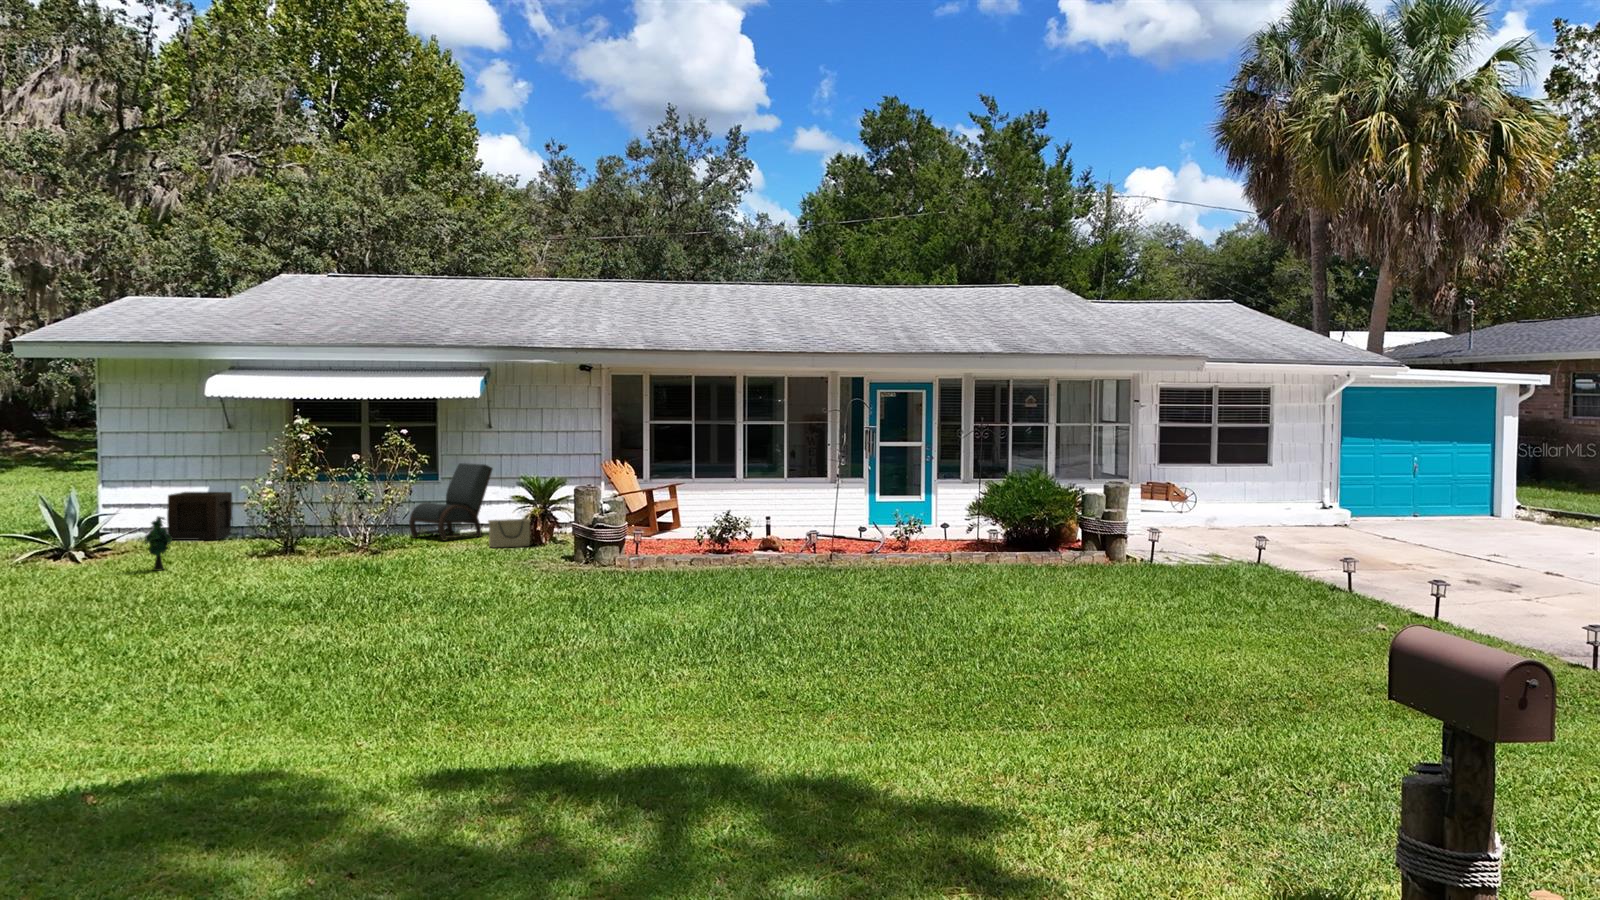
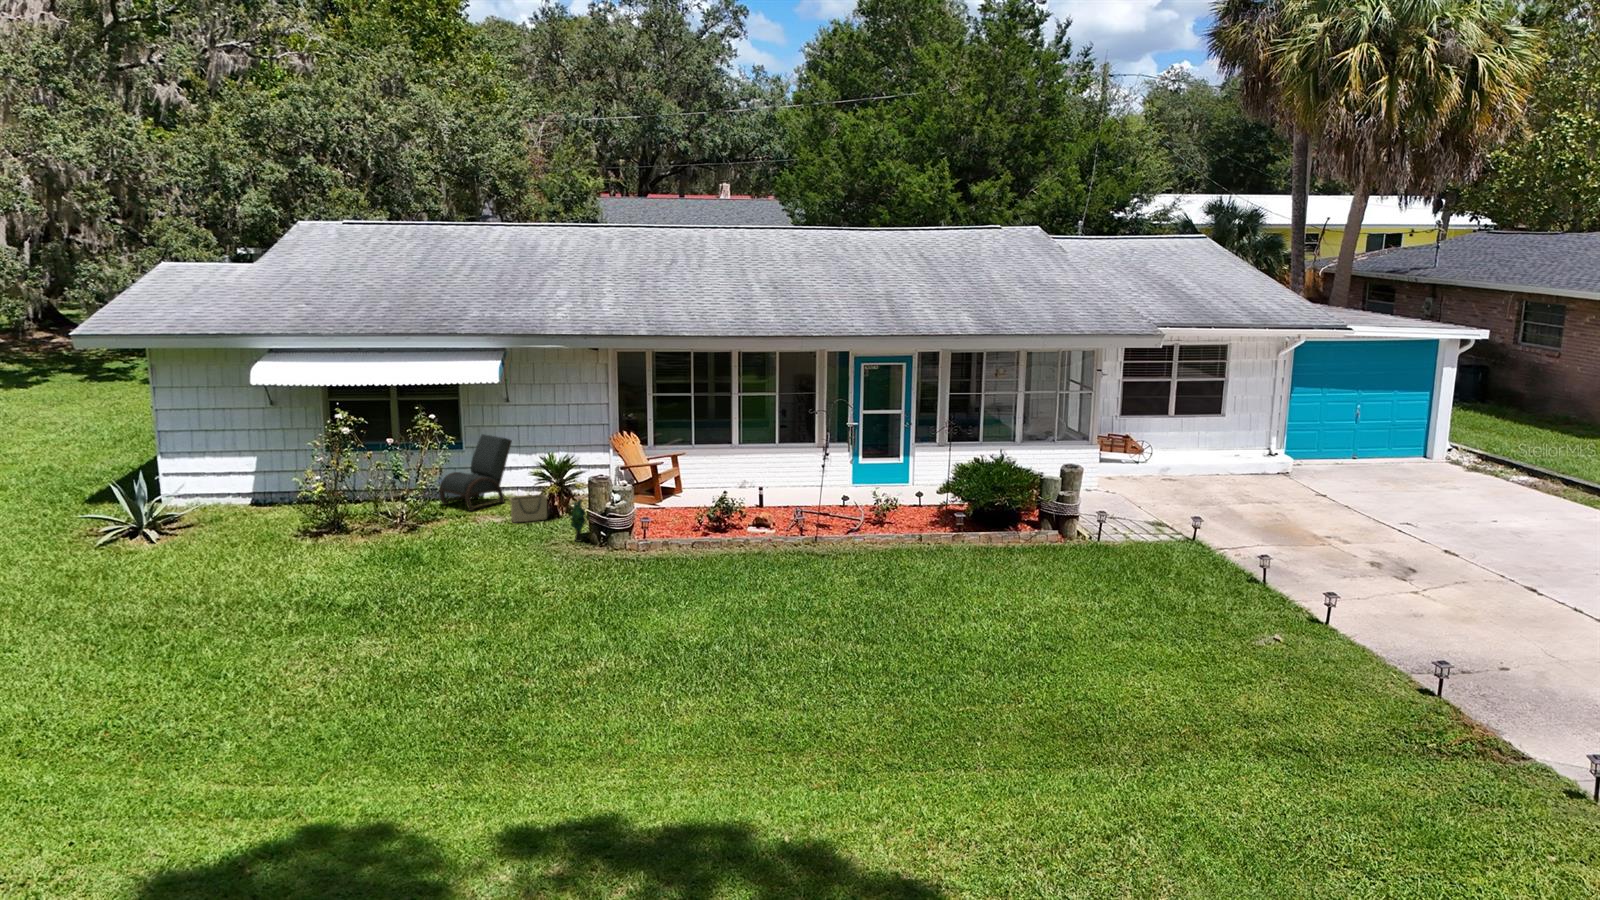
wooden crate: present [167,492,232,540] -> none [222,464,282,512]
decorative plant: present [145,516,172,571] -> present [568,499,589,542]

